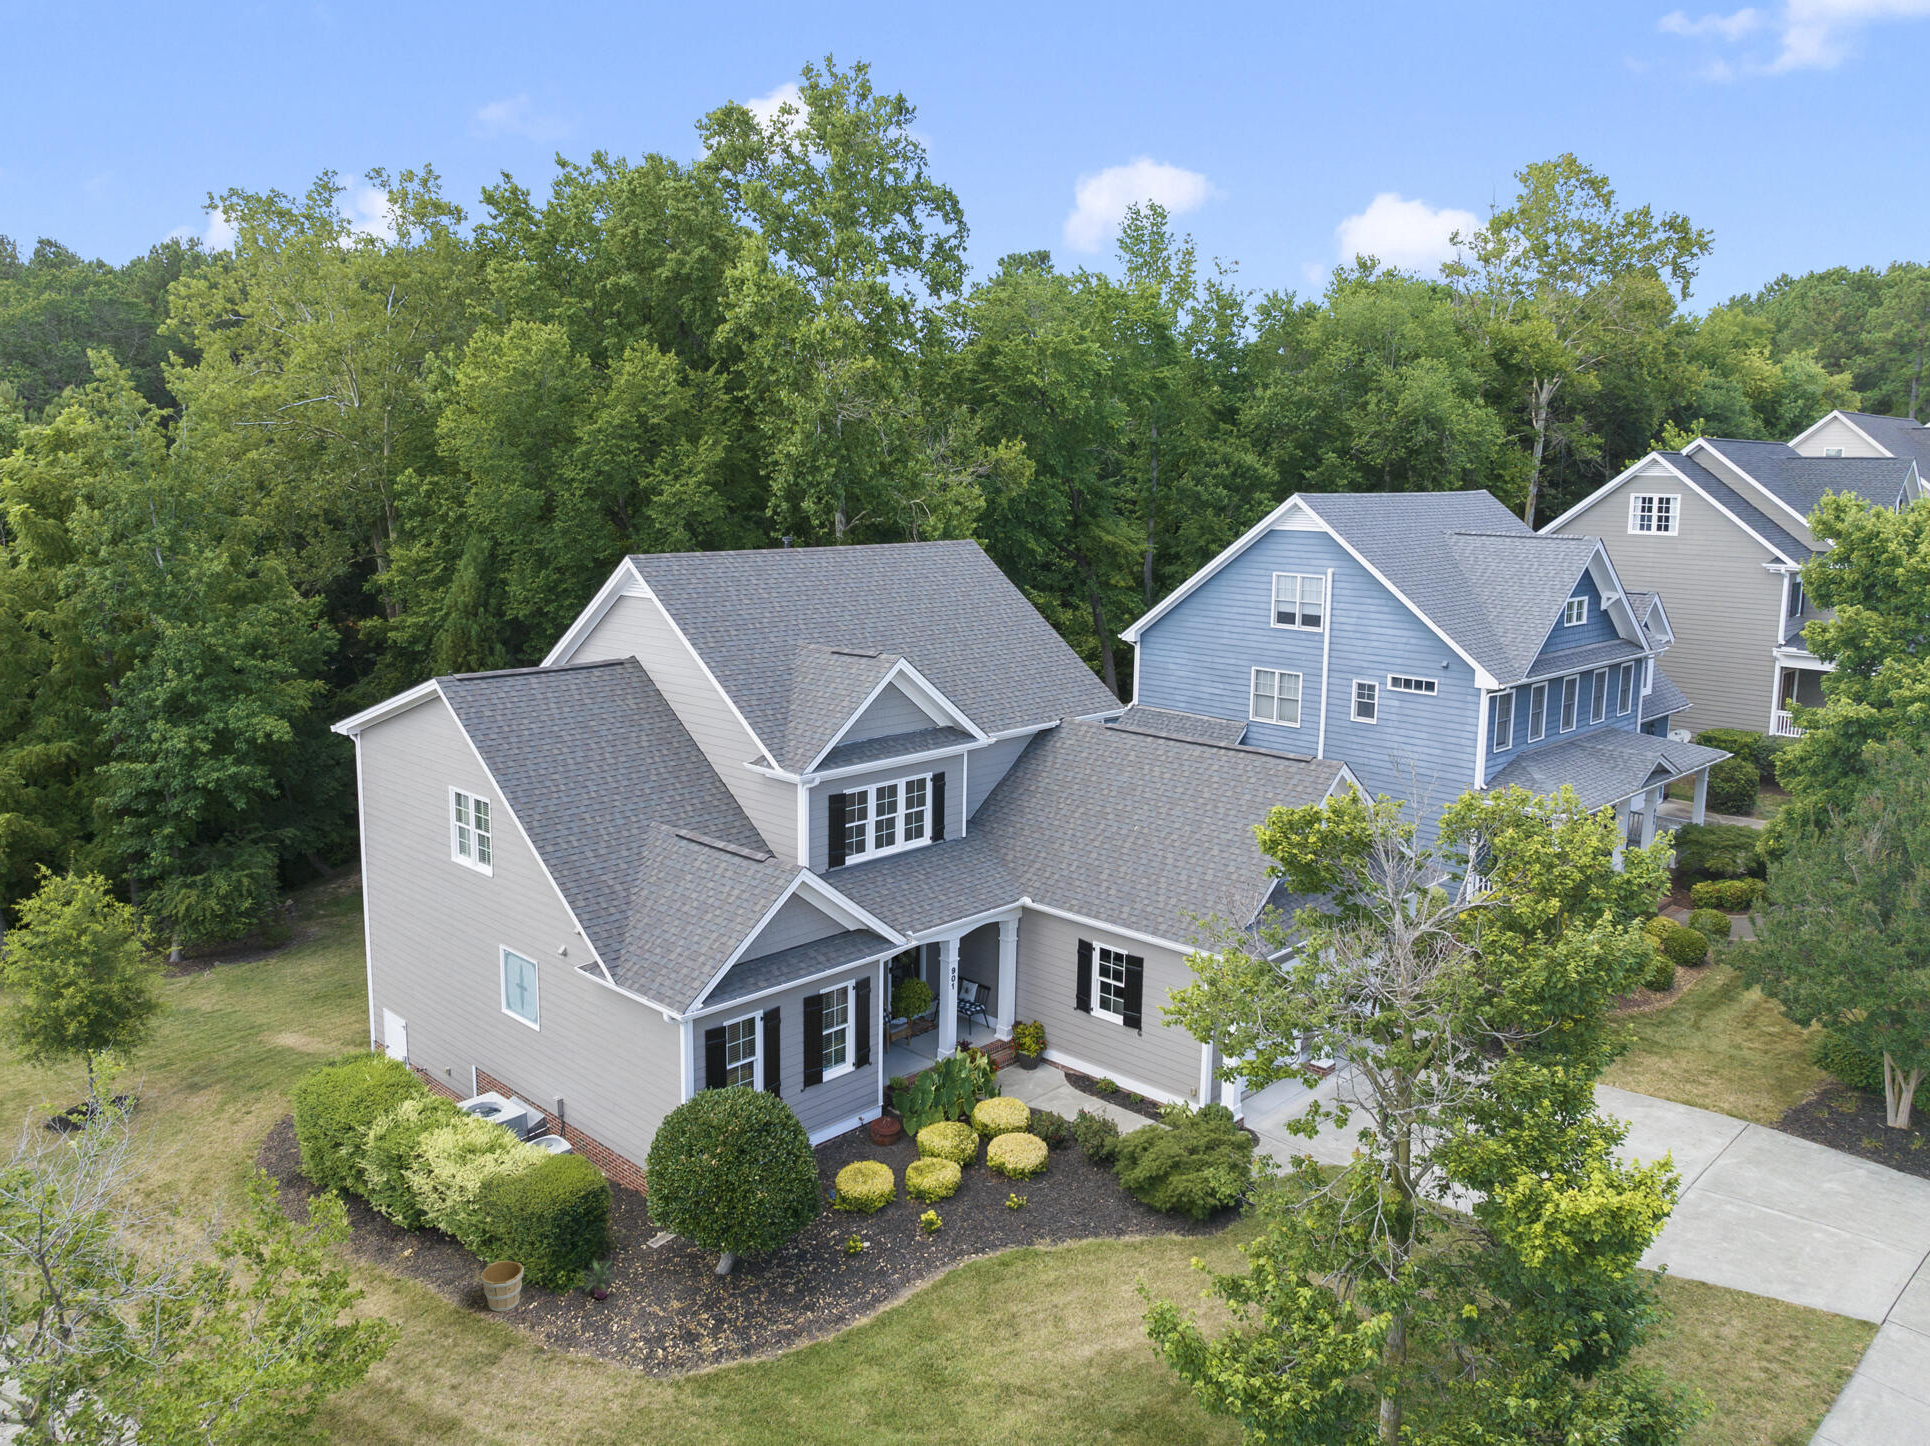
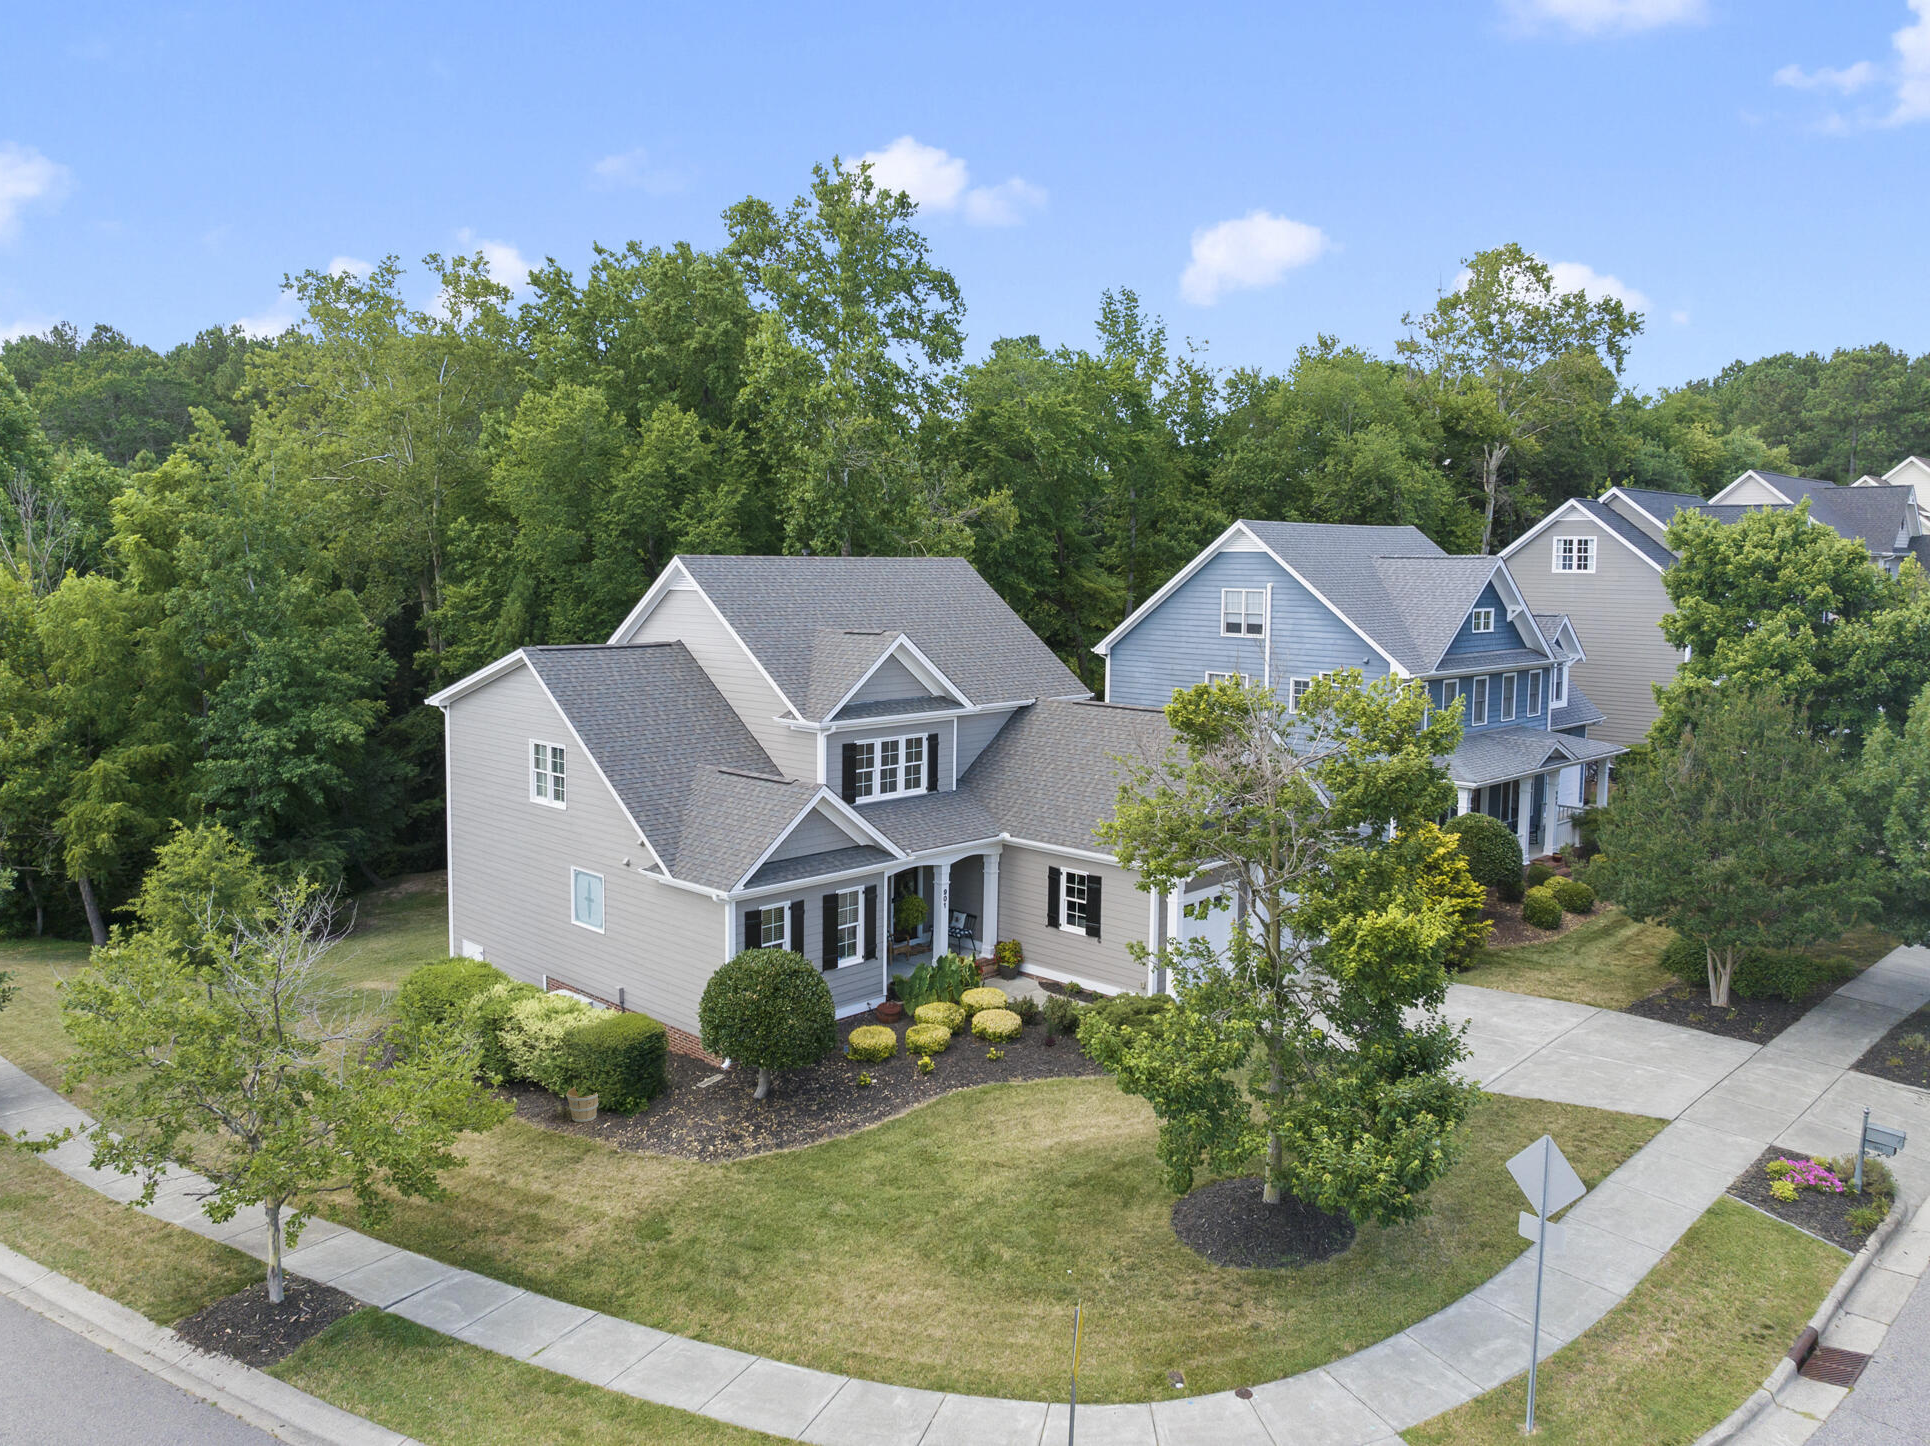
decorative plant: present [589,1260,609,1300] -> present [1045,1018,1058,1045]

